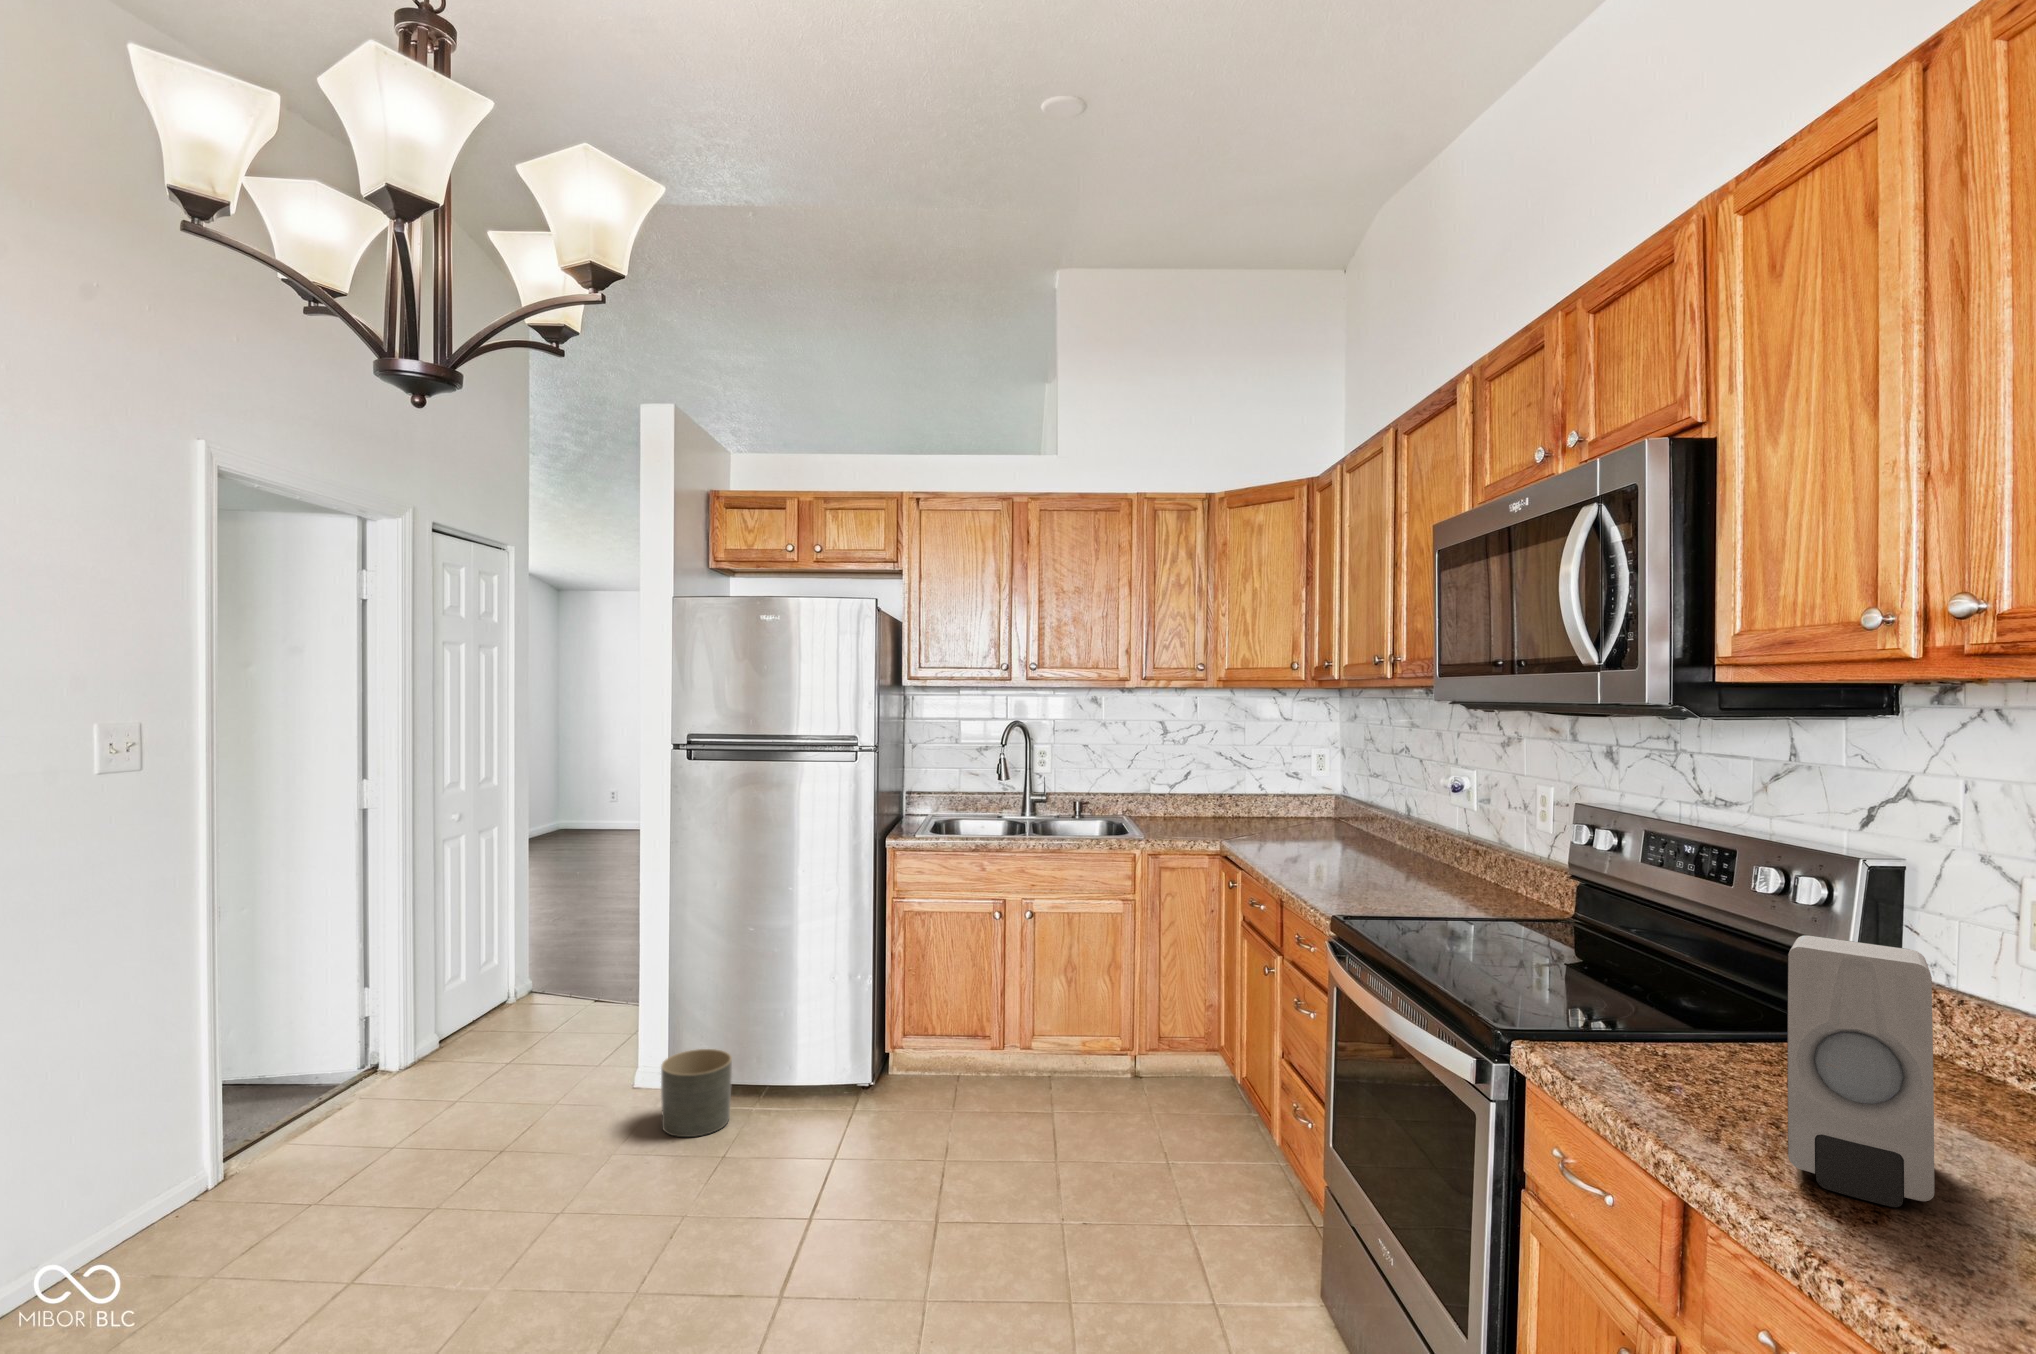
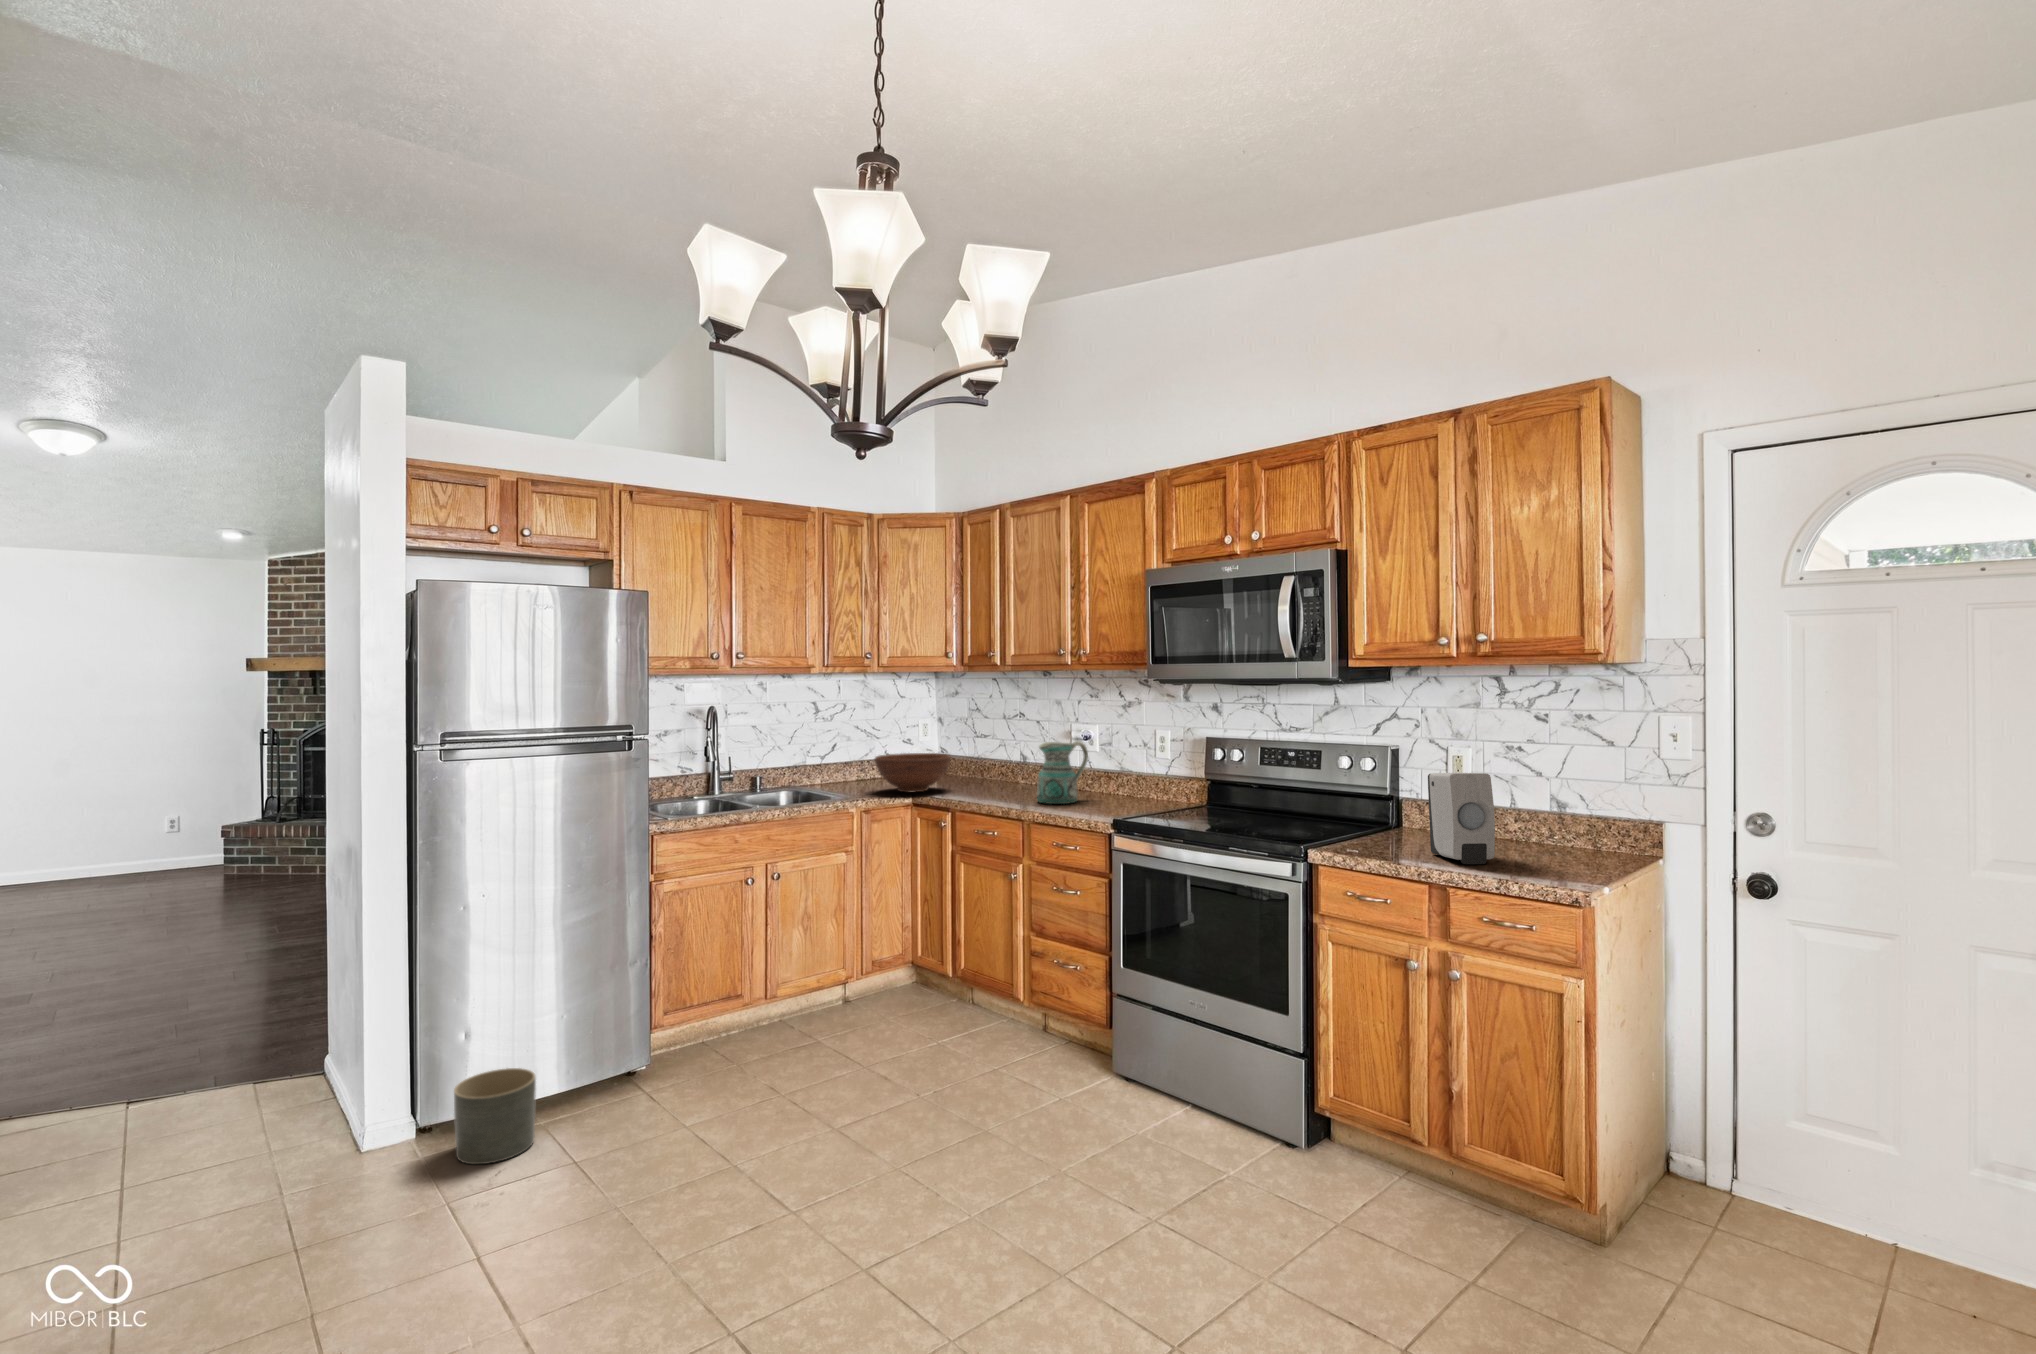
fruit bowl: none [1188,787,1285,838] -> present [875,753,950,793]
ceramic pitcher: none [1331,788,1417,880] -> present [1037,741,1088,804]

